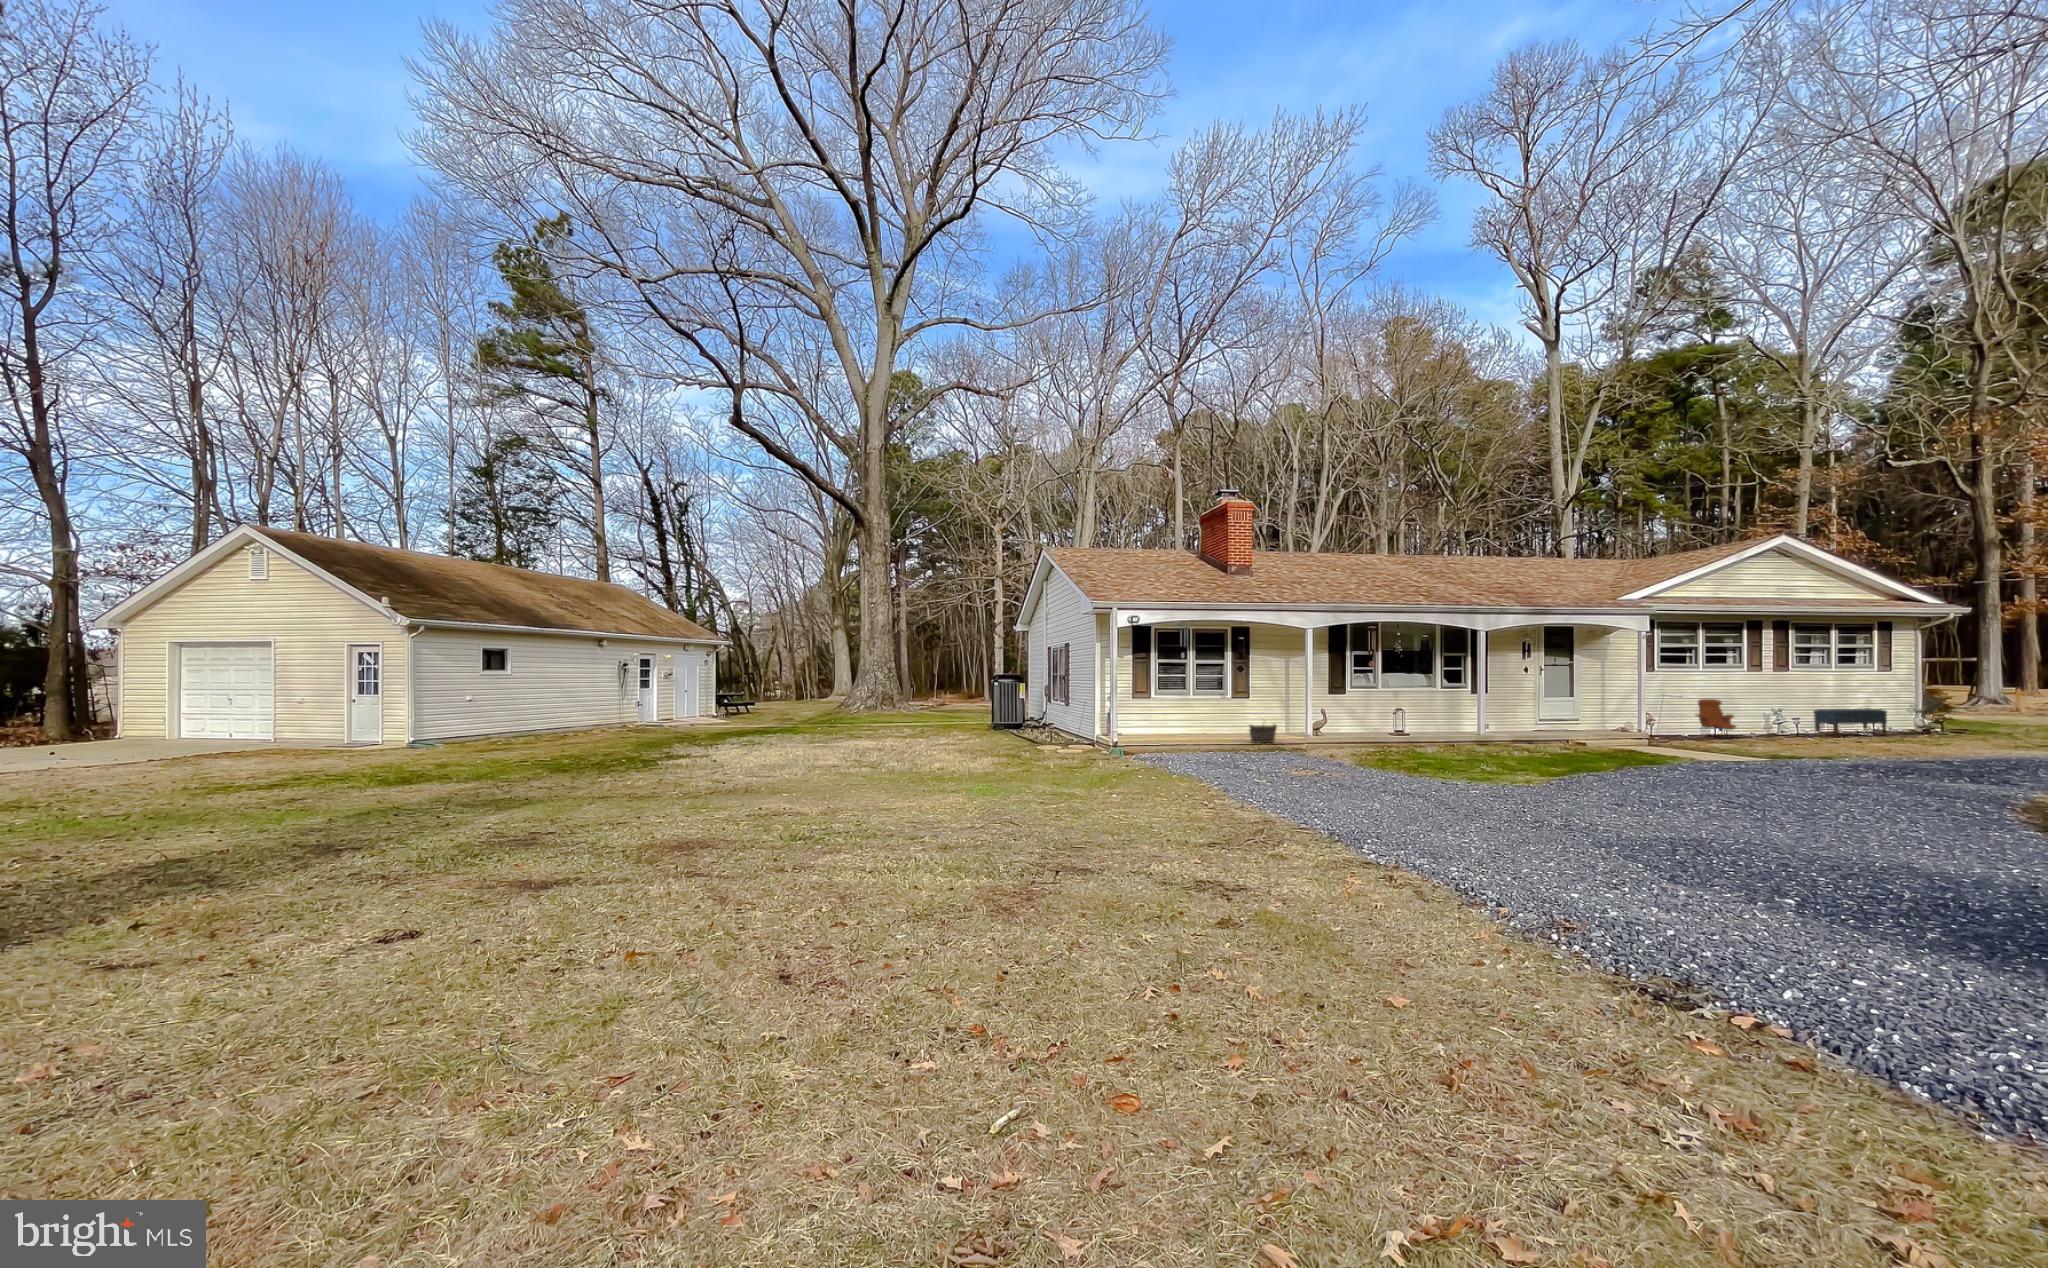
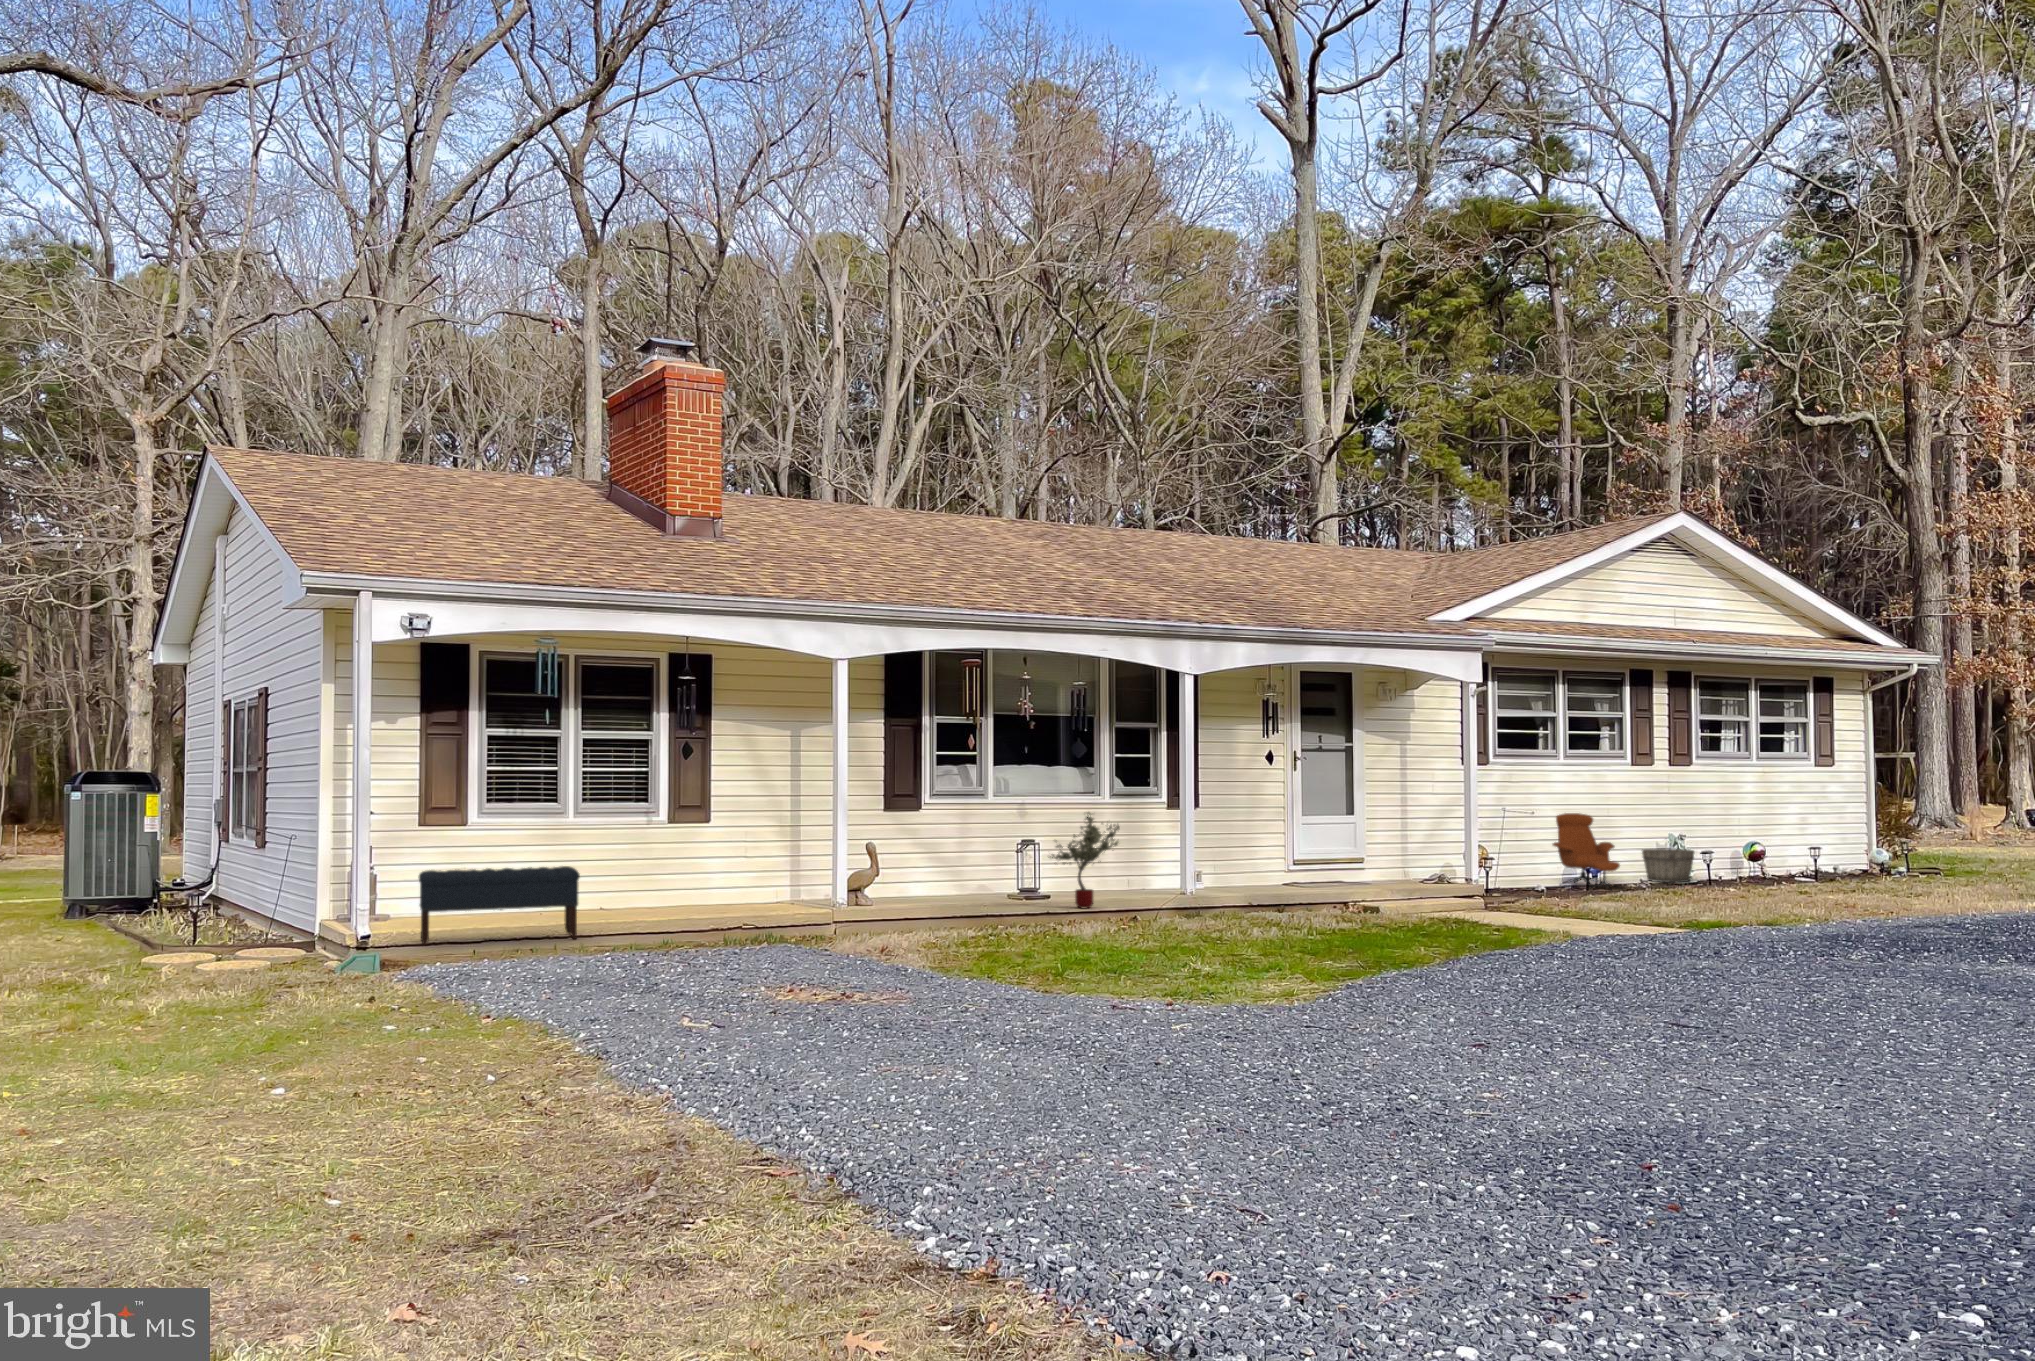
potted tree: present [1907,693,1943,734] -> present [1050,812,1120,908]
bench: present [1814,708,1887,737] -> present [418,866,580,946]
wooden bucket: present [1249,724,1277,743] -> present [1642,841,1694,882]

